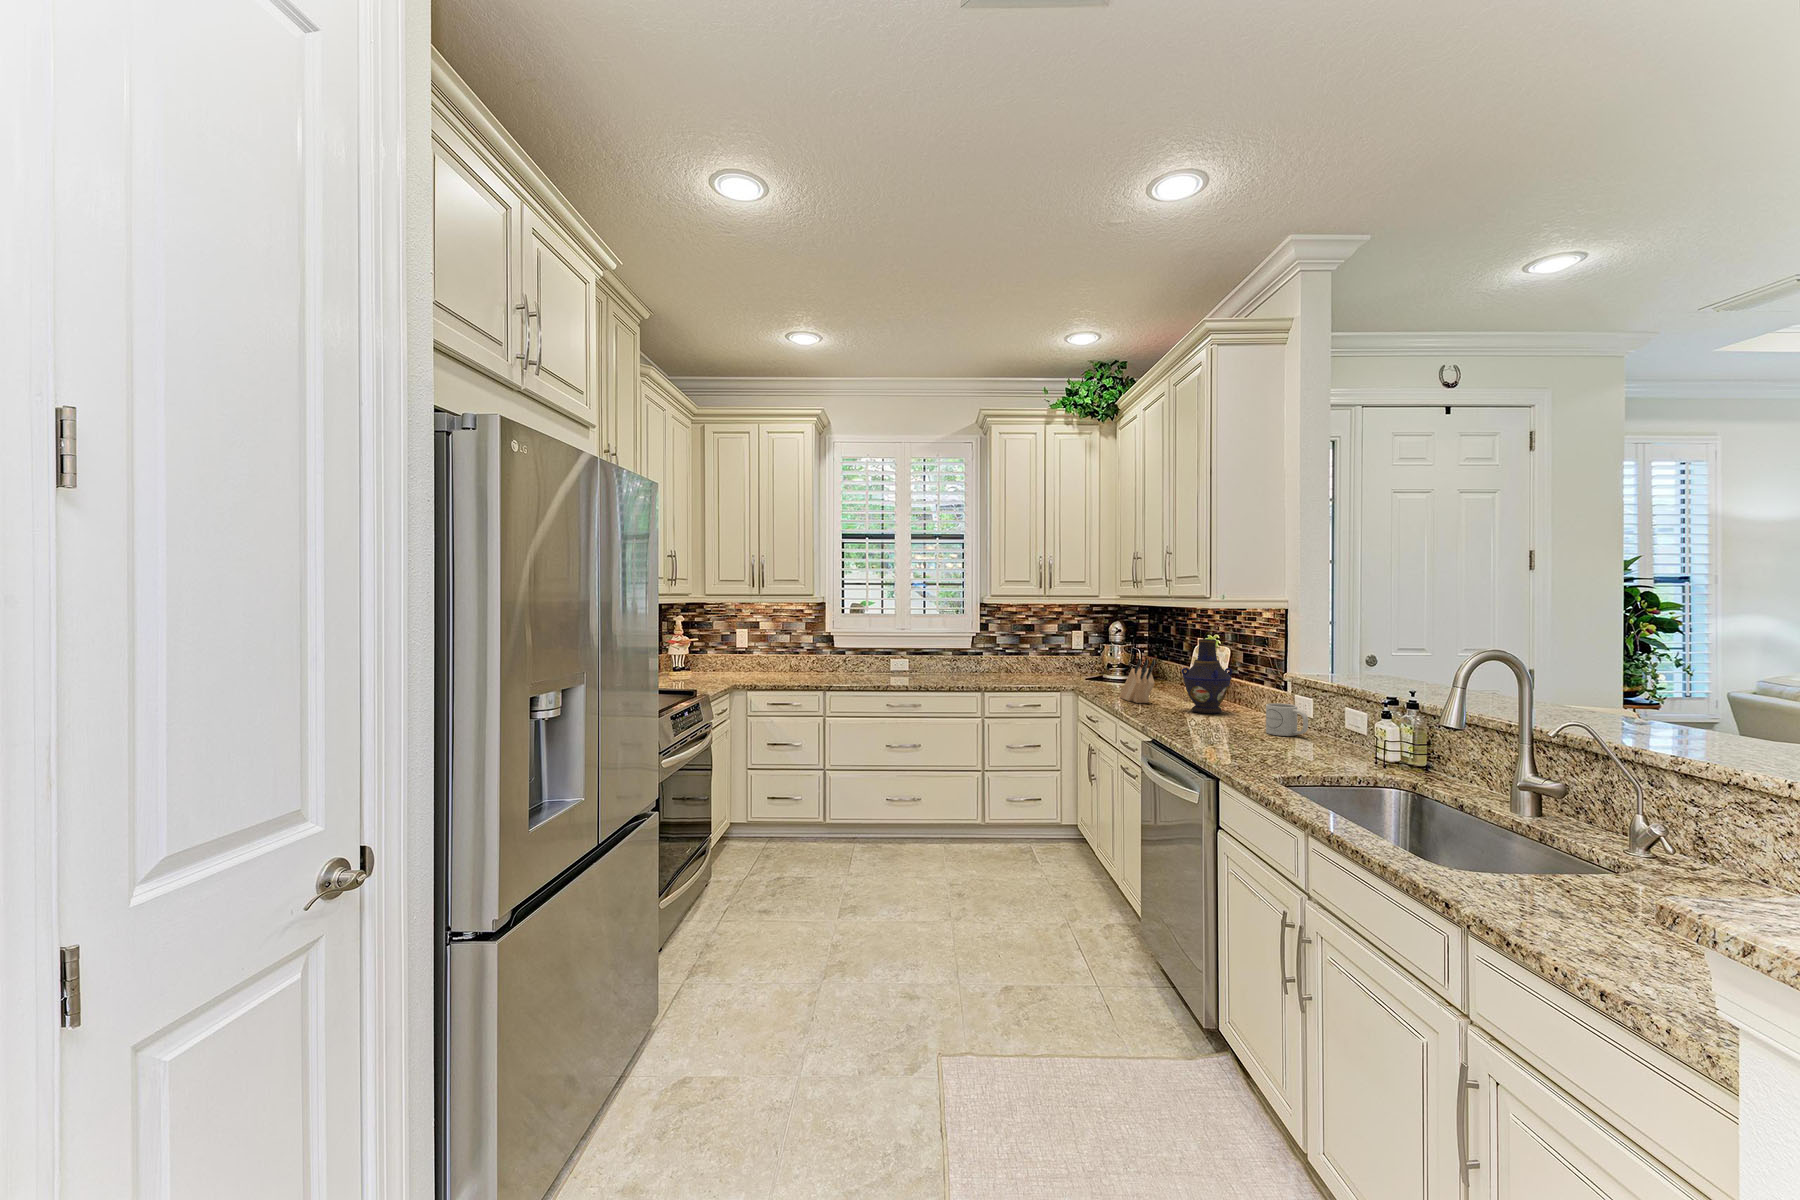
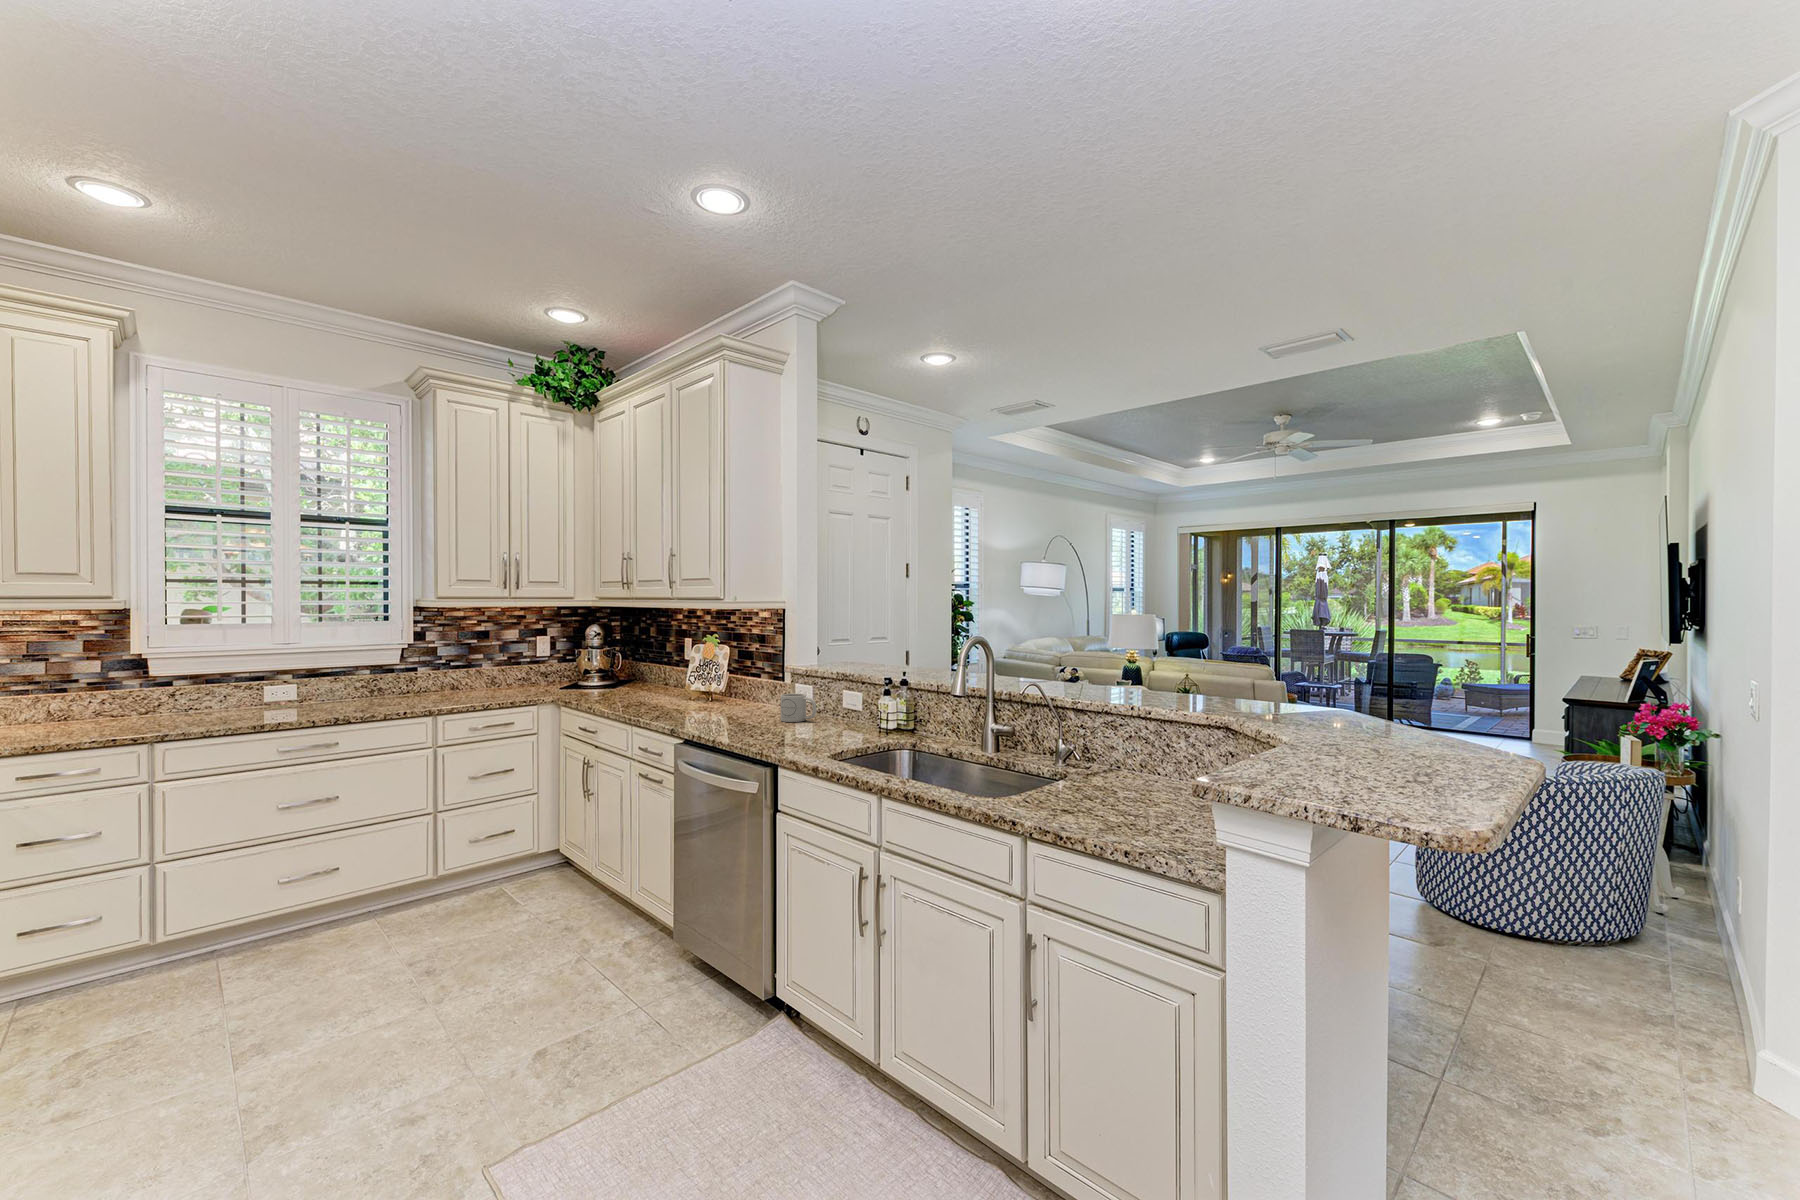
vase: present [1182,639,1232,714] -> none [692,639,737,711]
knife block: present [1120,659,1156,703] -> none [618,662,662,708]

